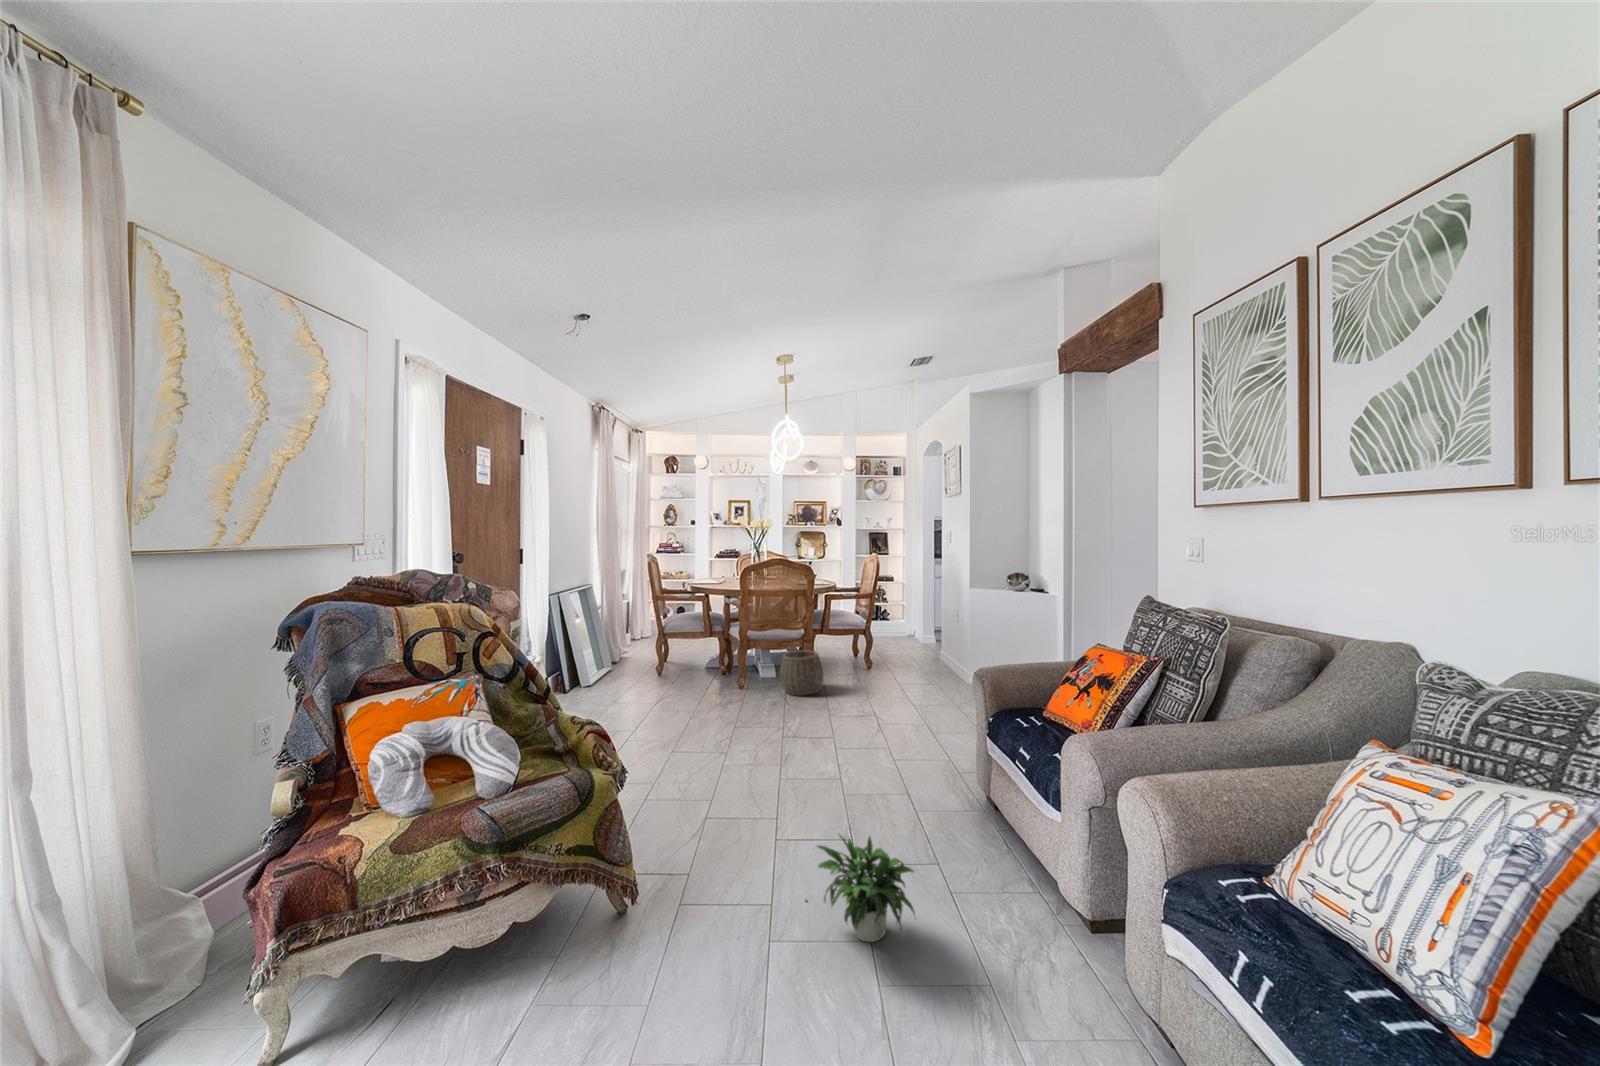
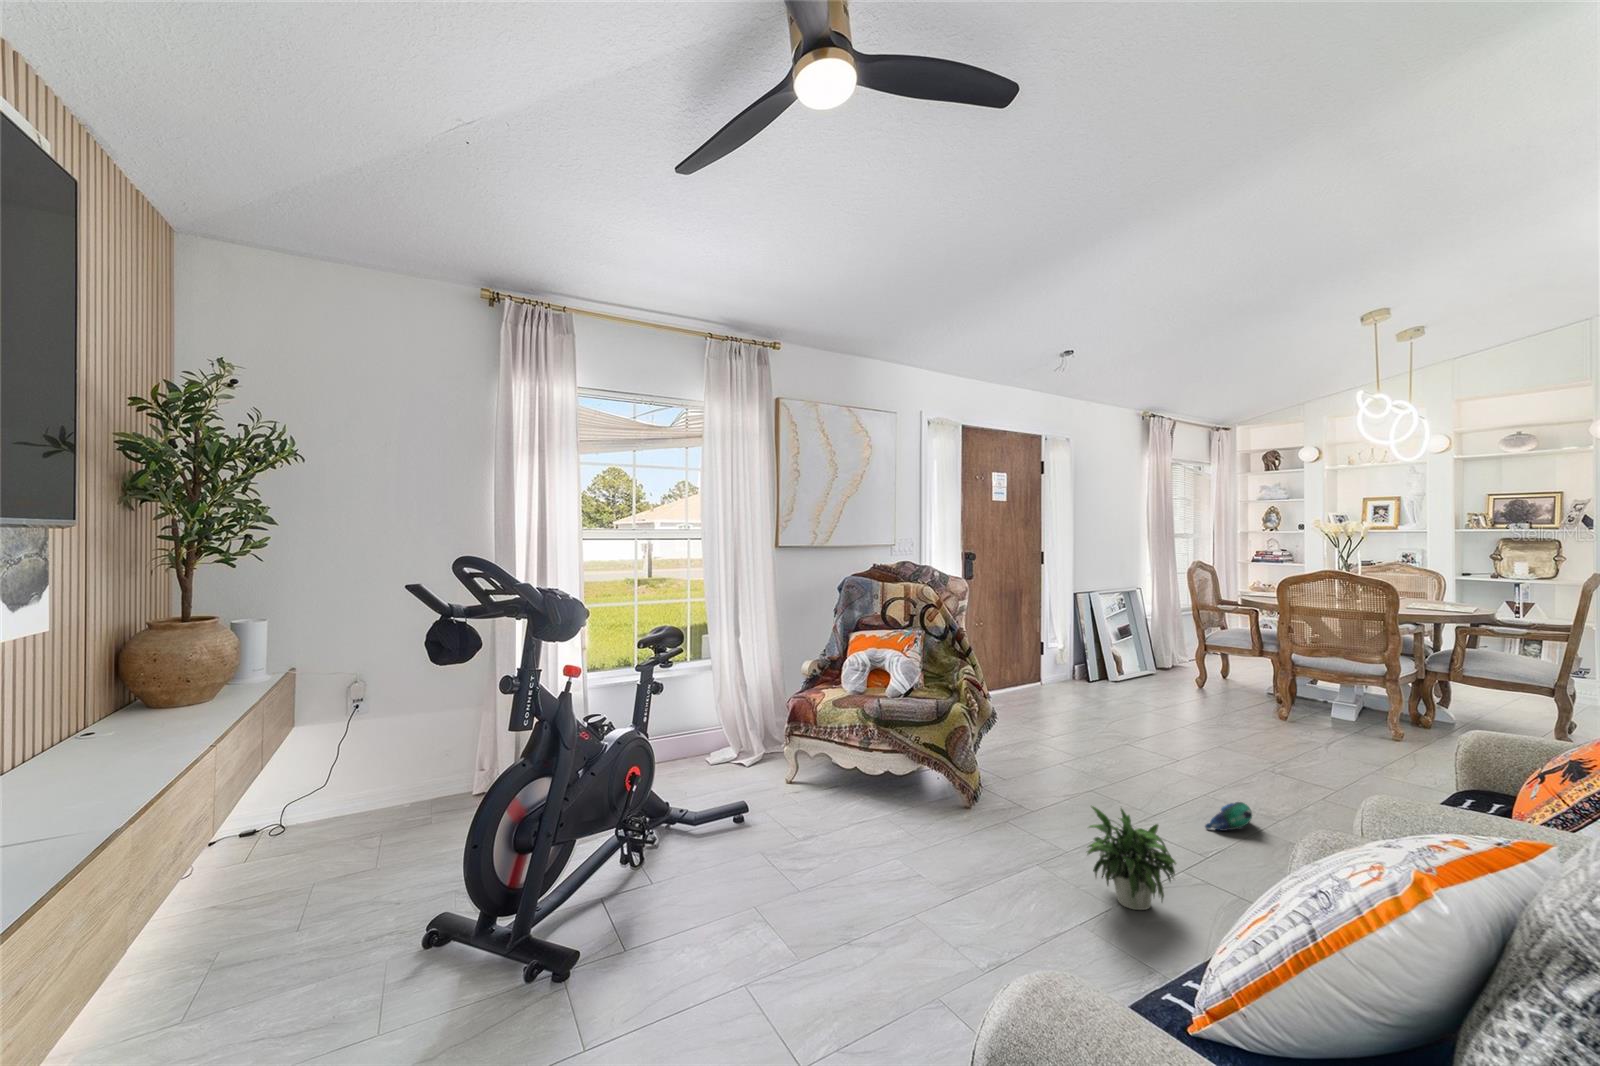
woven basket: present [780,650,823,696] -> none [1335,692,1414,753]
plush toy: none [800,774,838,812] -> present [1205,802,1252,831]

